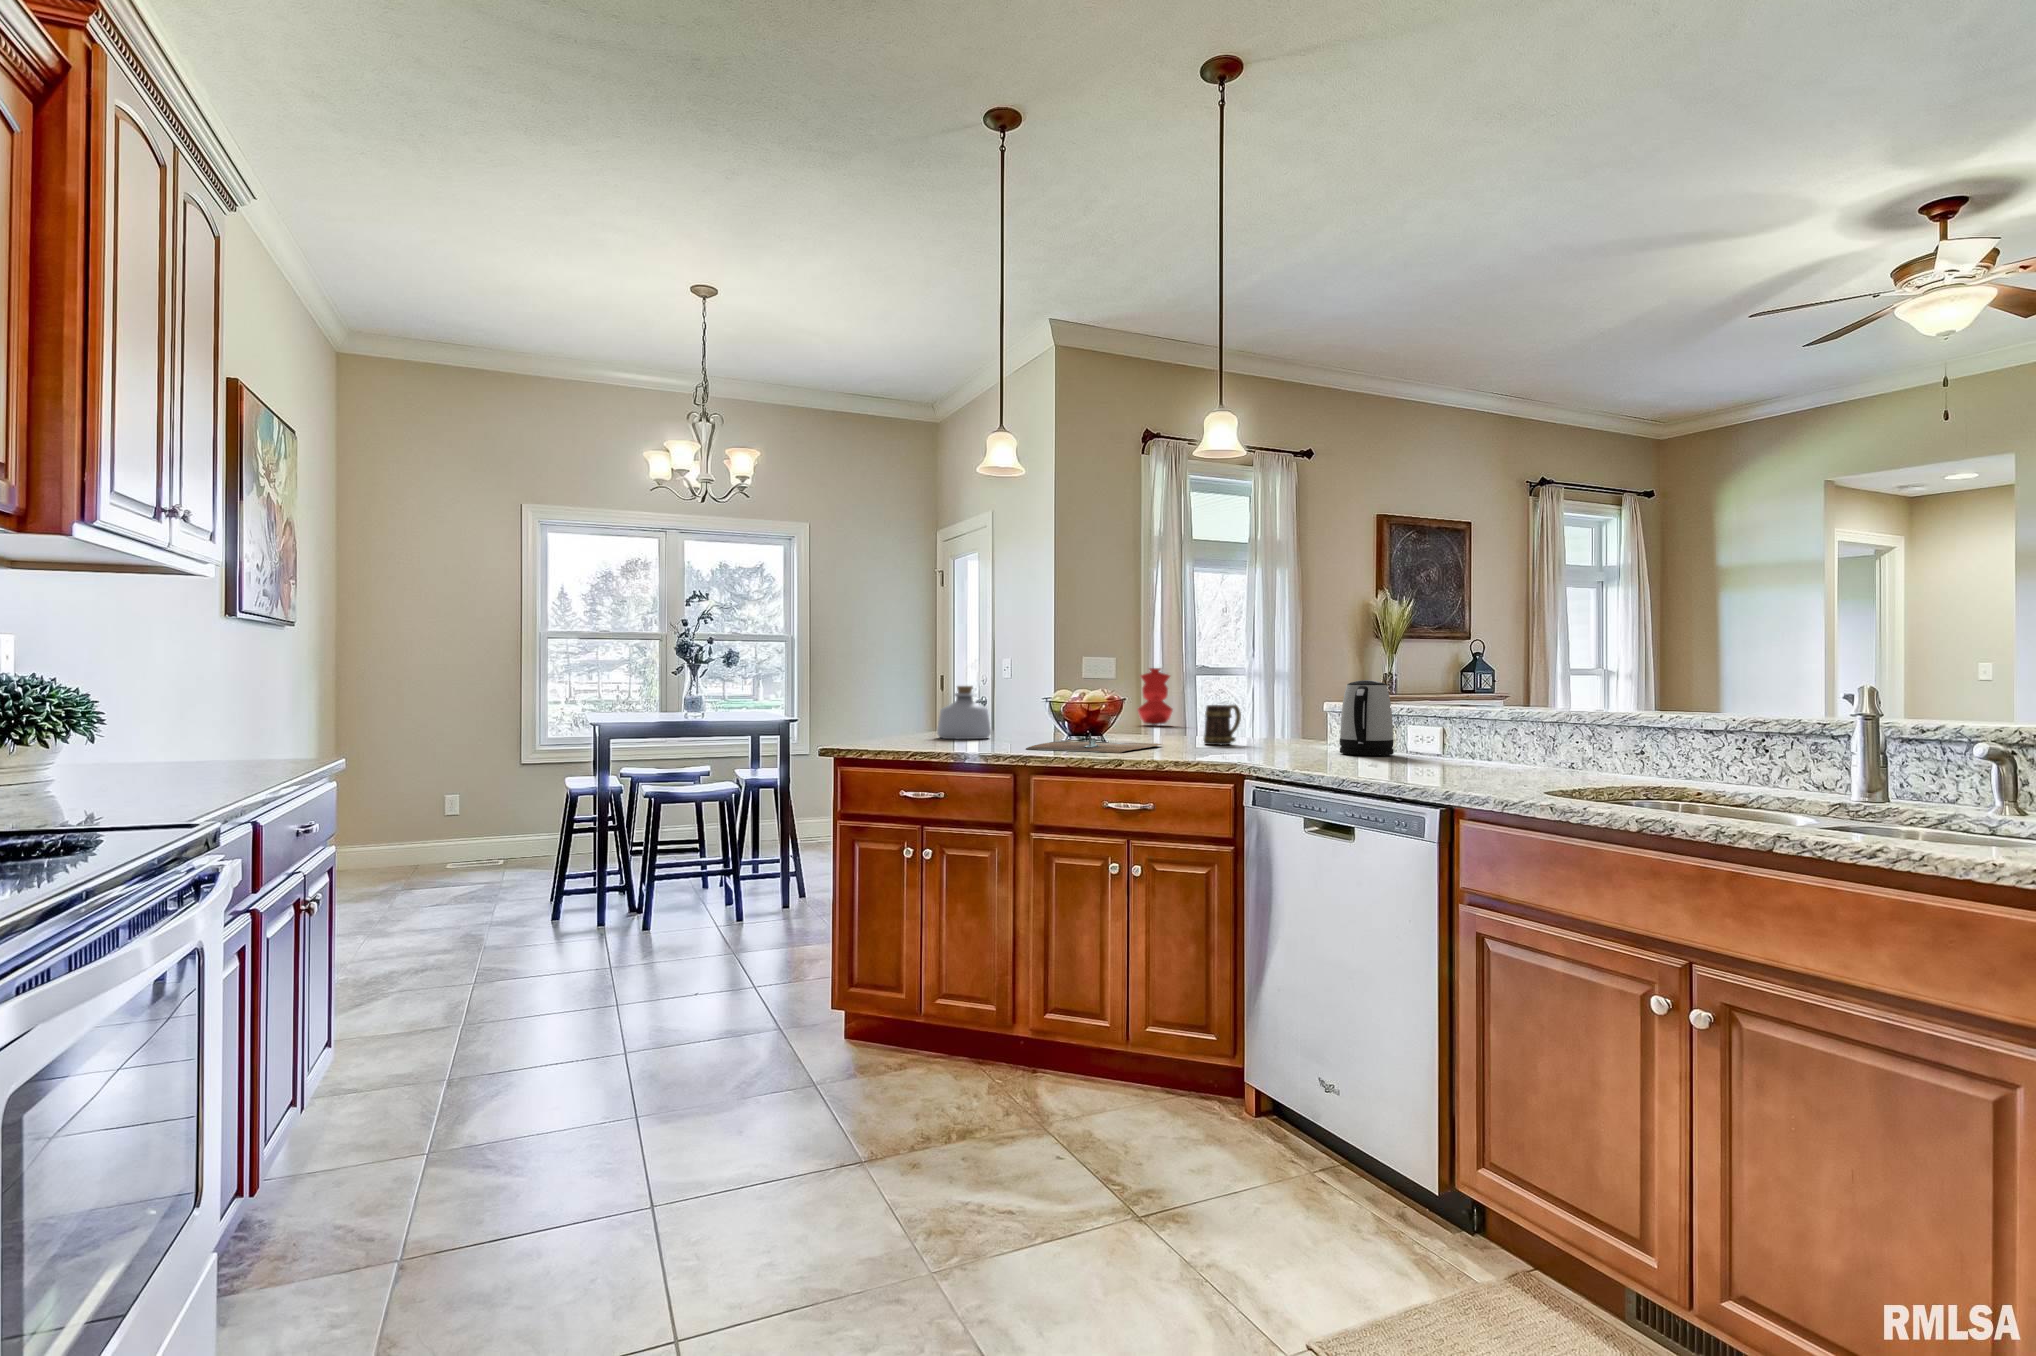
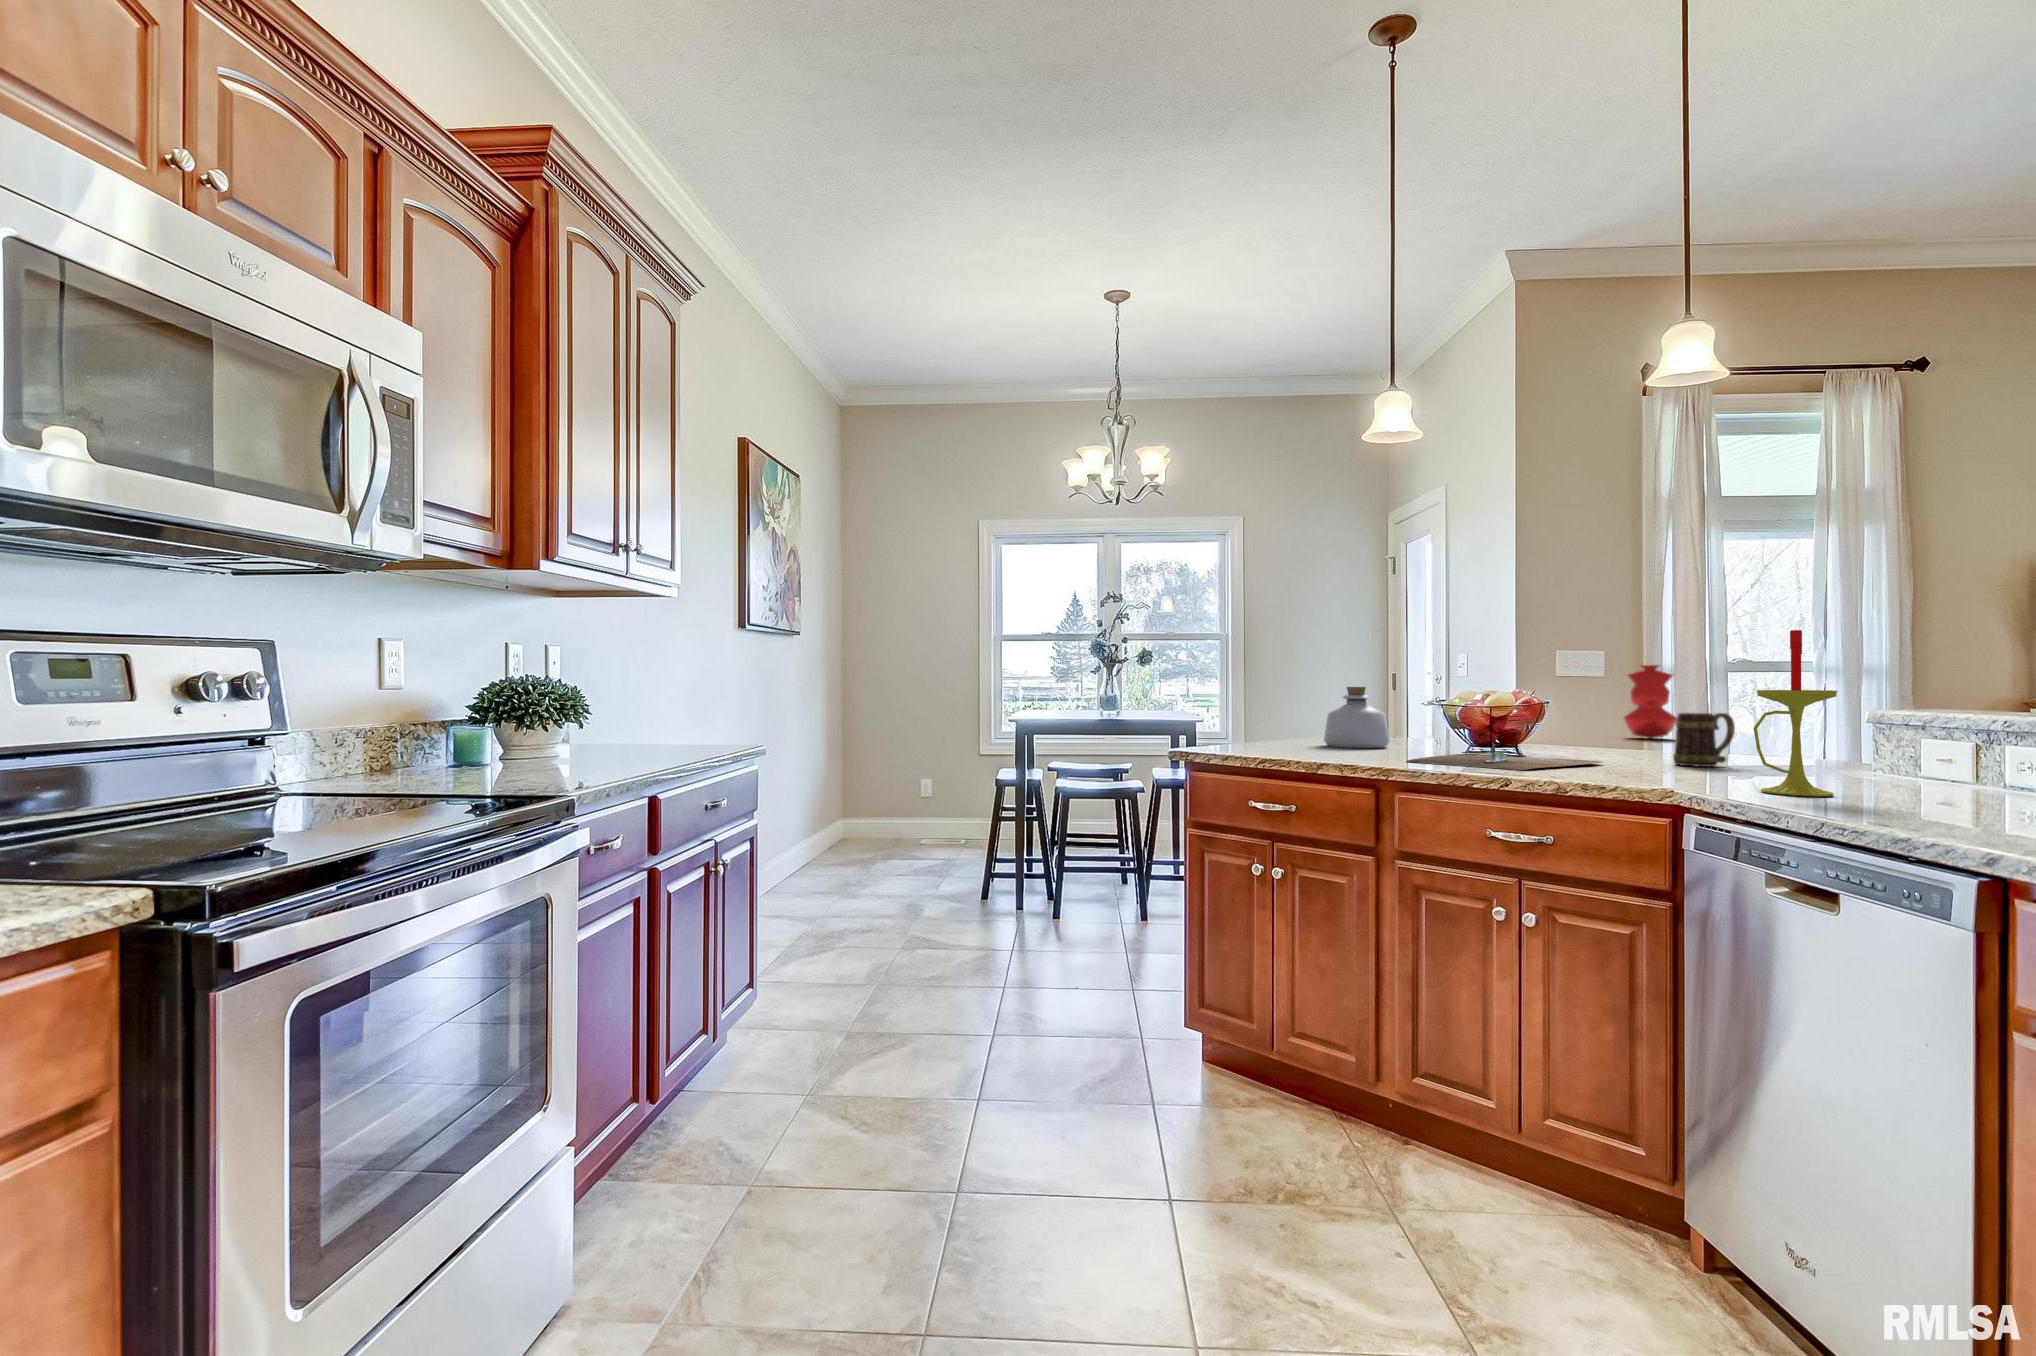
candle: none [1282,642,1331,763] -> present [1753,630,1837,796]
kettle: present [1340,680,1394,756] -> none [1883,680,1984,792]

